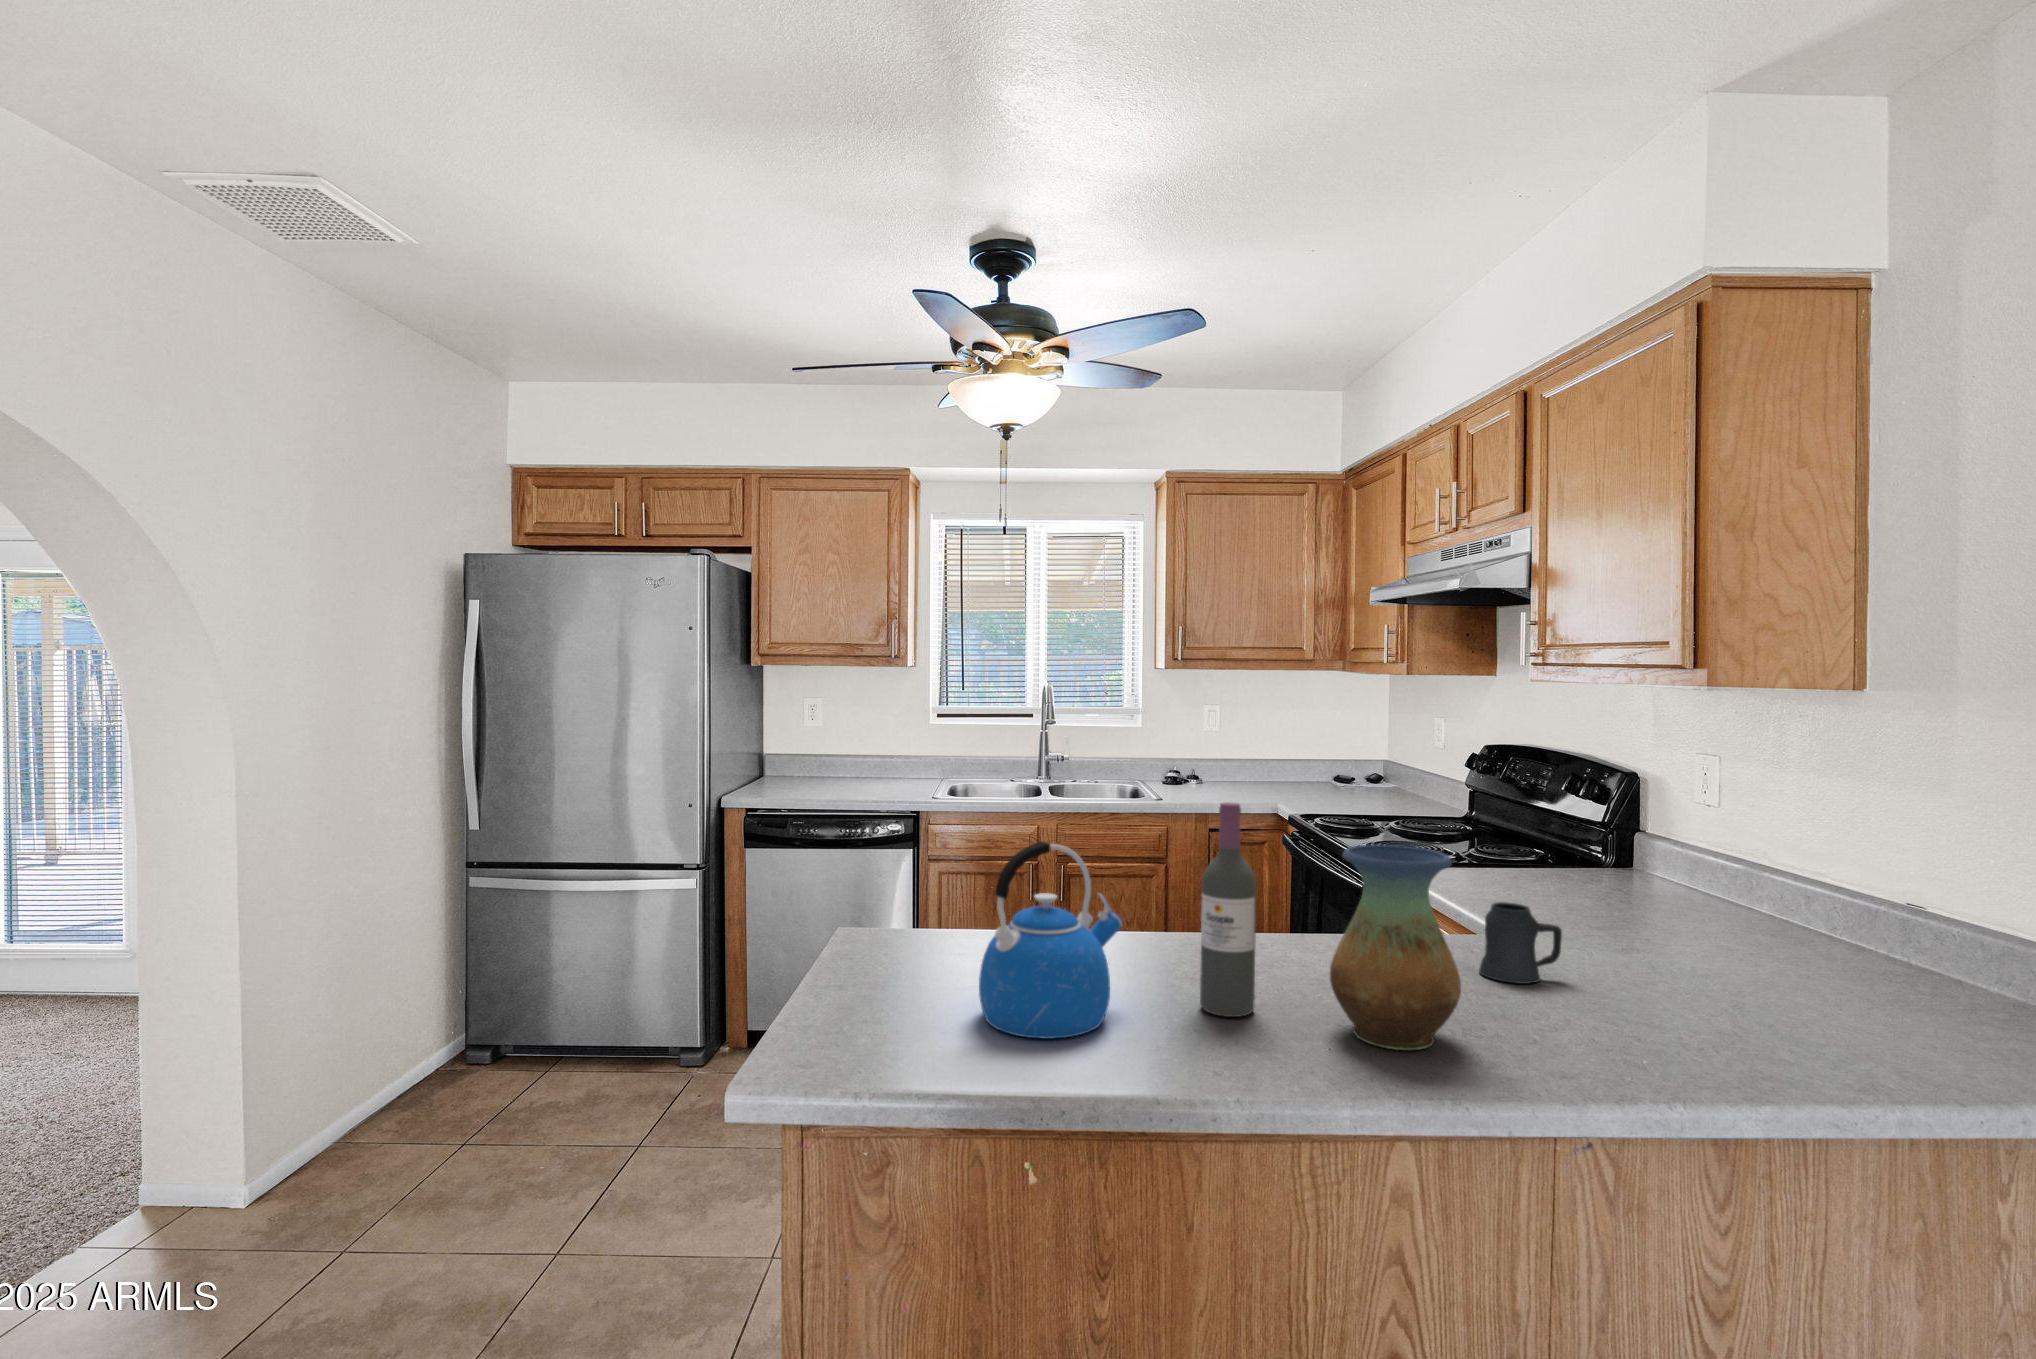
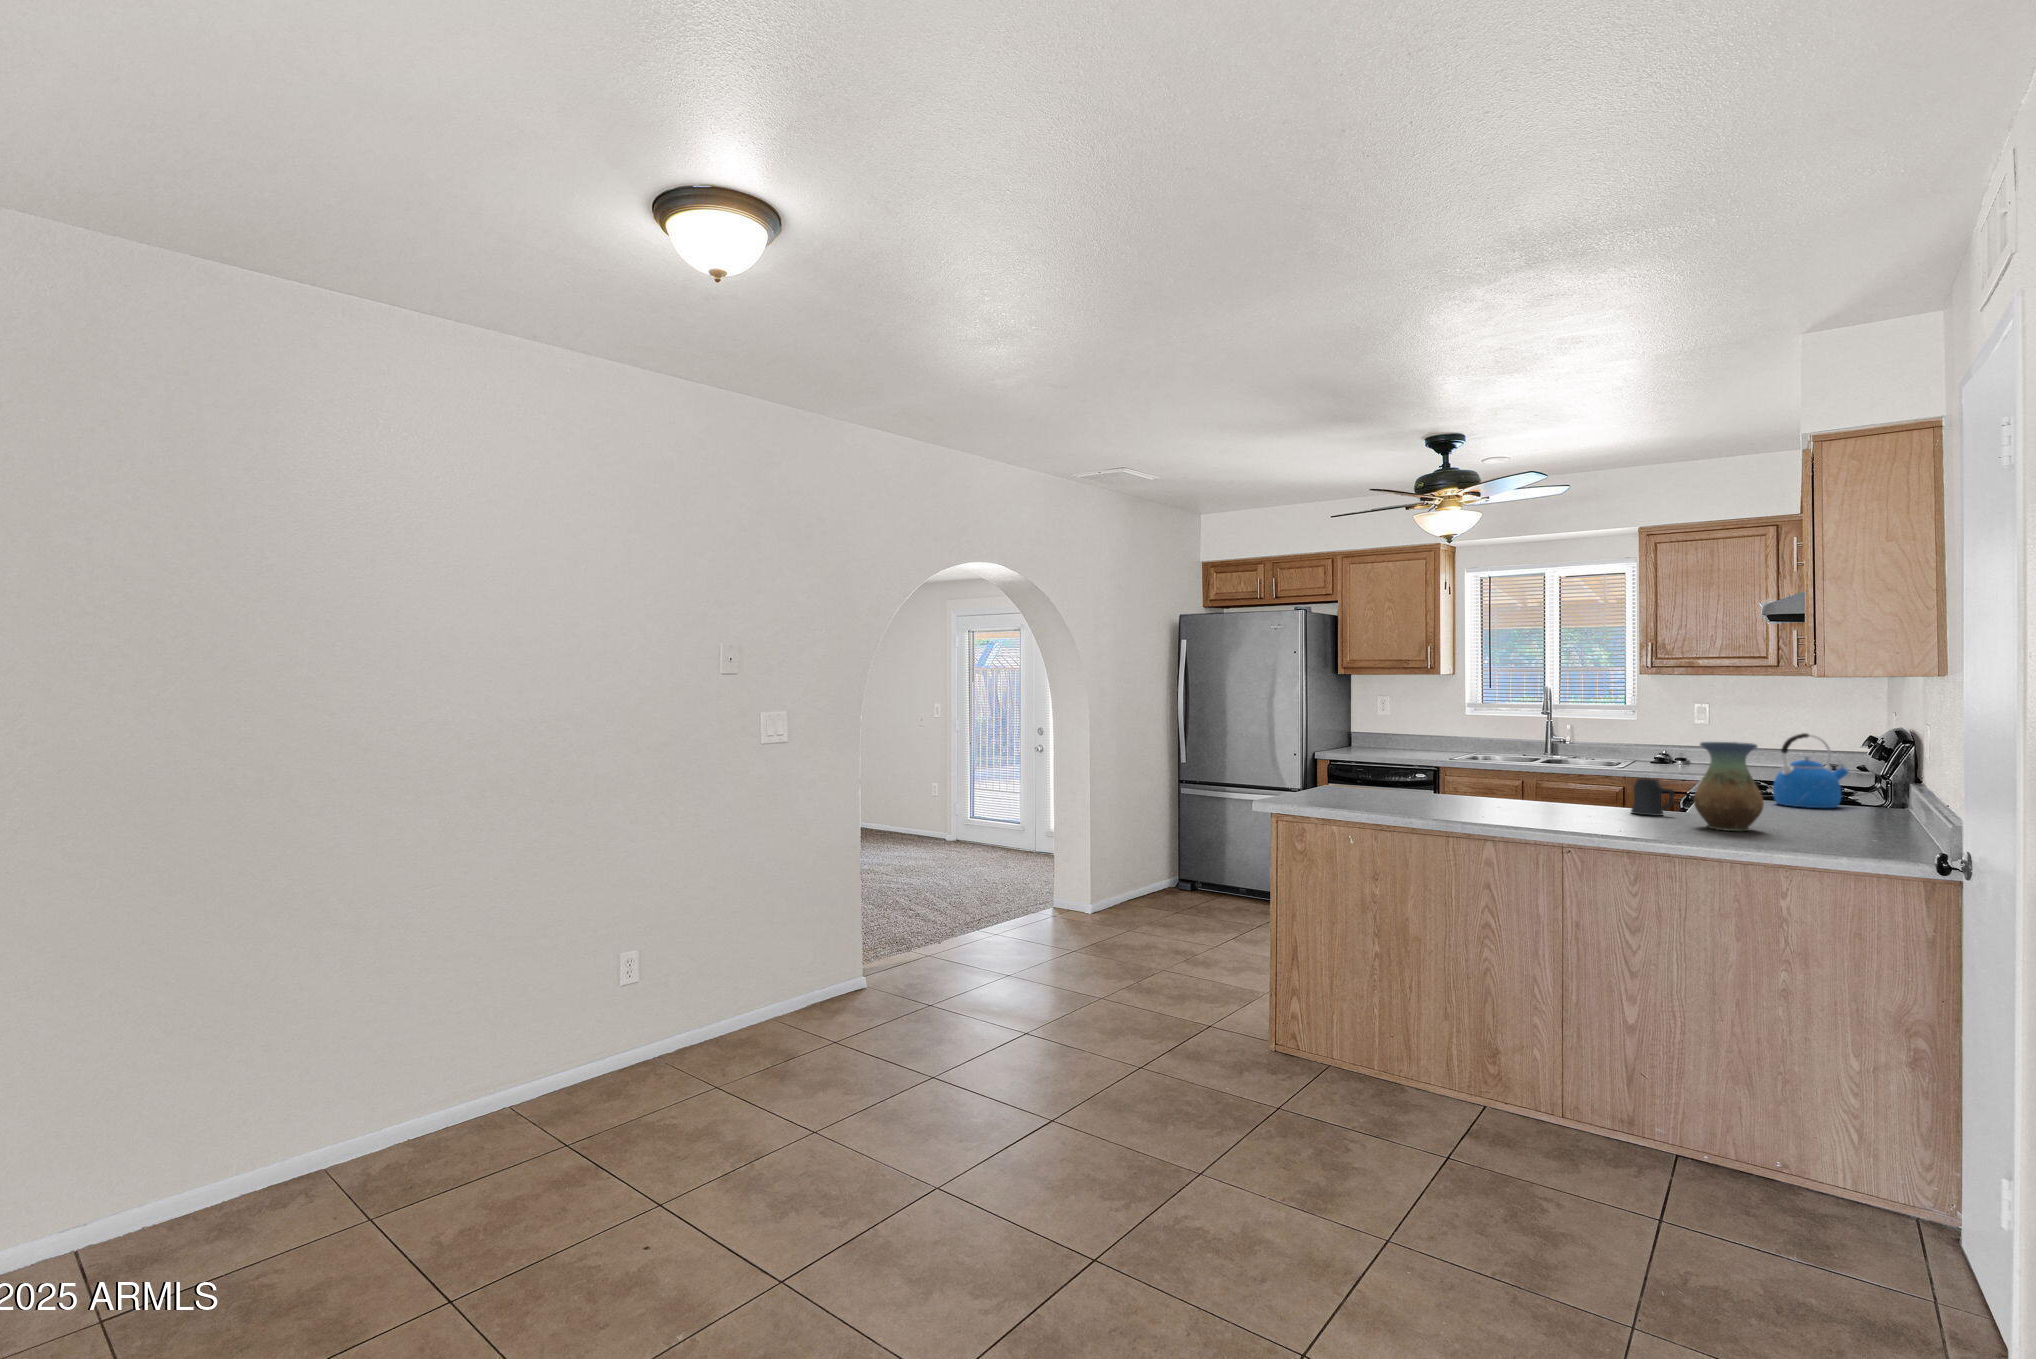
wine bottle: present [1200,802,1256,1017] -> none [1458,719,1483,808]
kettle: present [979,841,1122,1039] -> present [1773,733,1849,808]
vase: present [1330,844,1461,1050] -> present [1693,742,1764,831]

